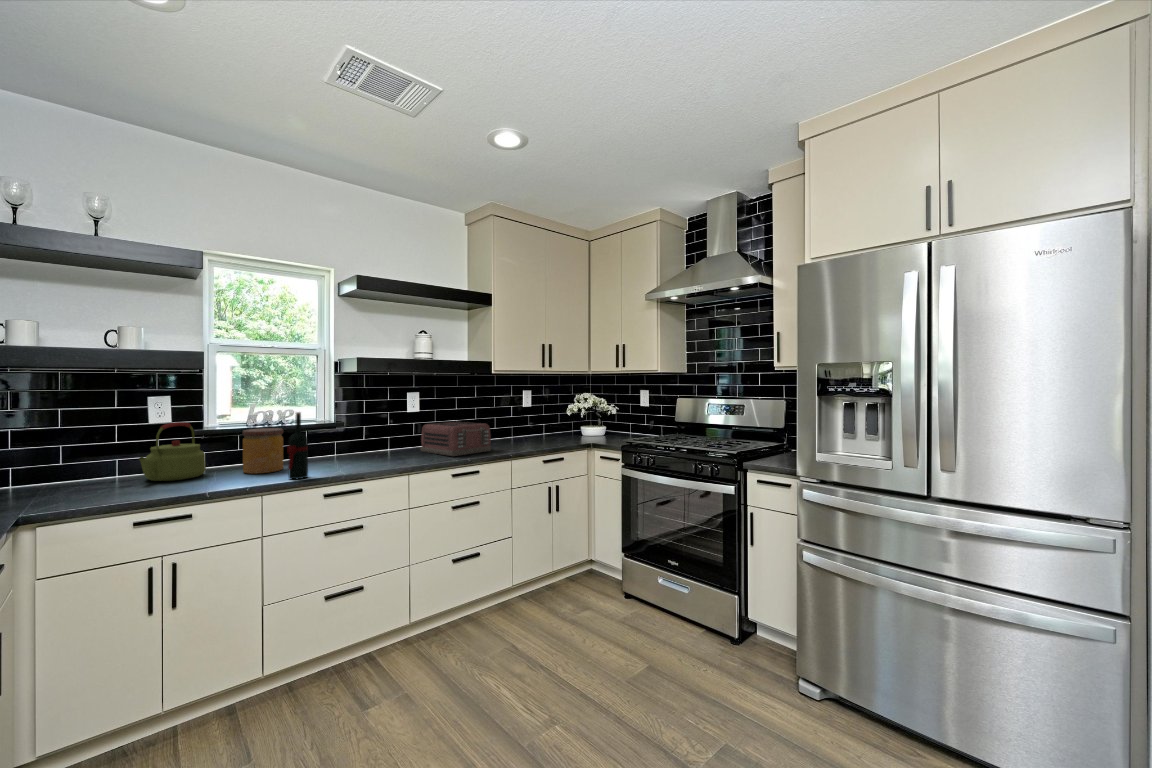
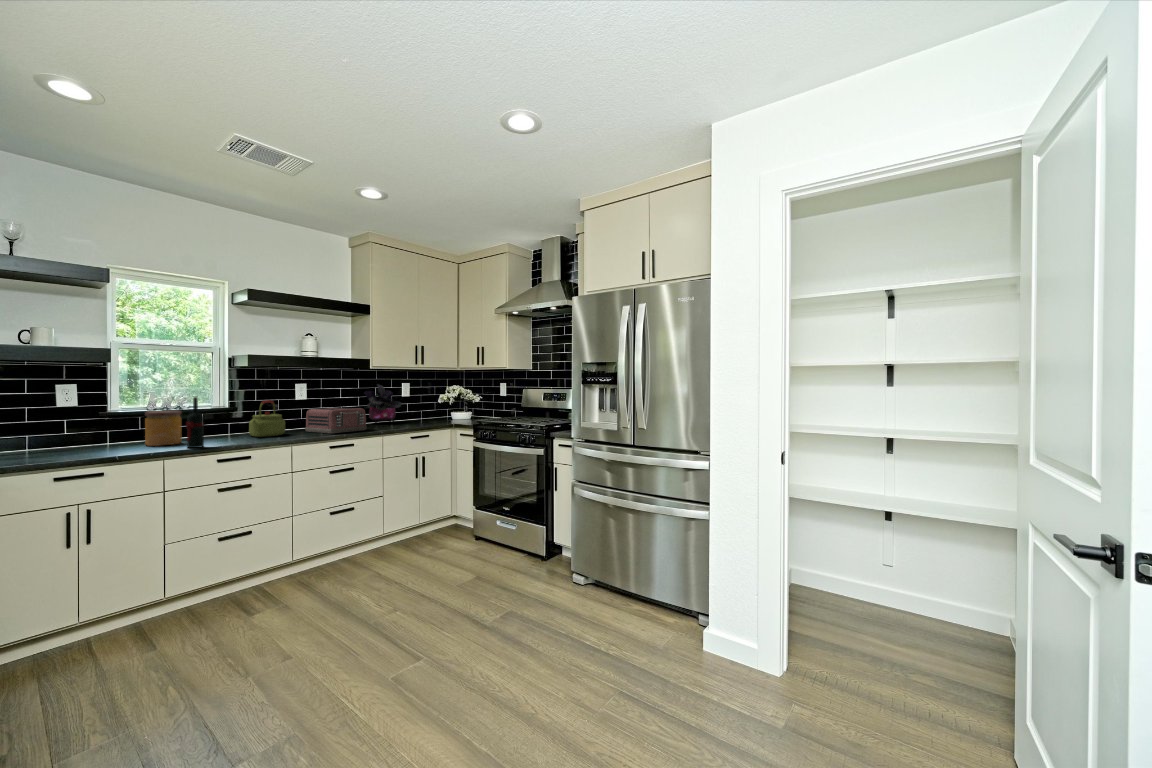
potted plant: none [483,392,526,440] -> present [364,385,401,423]
kettle: present [139,422,206,481] -> present [249,400,285,437]

